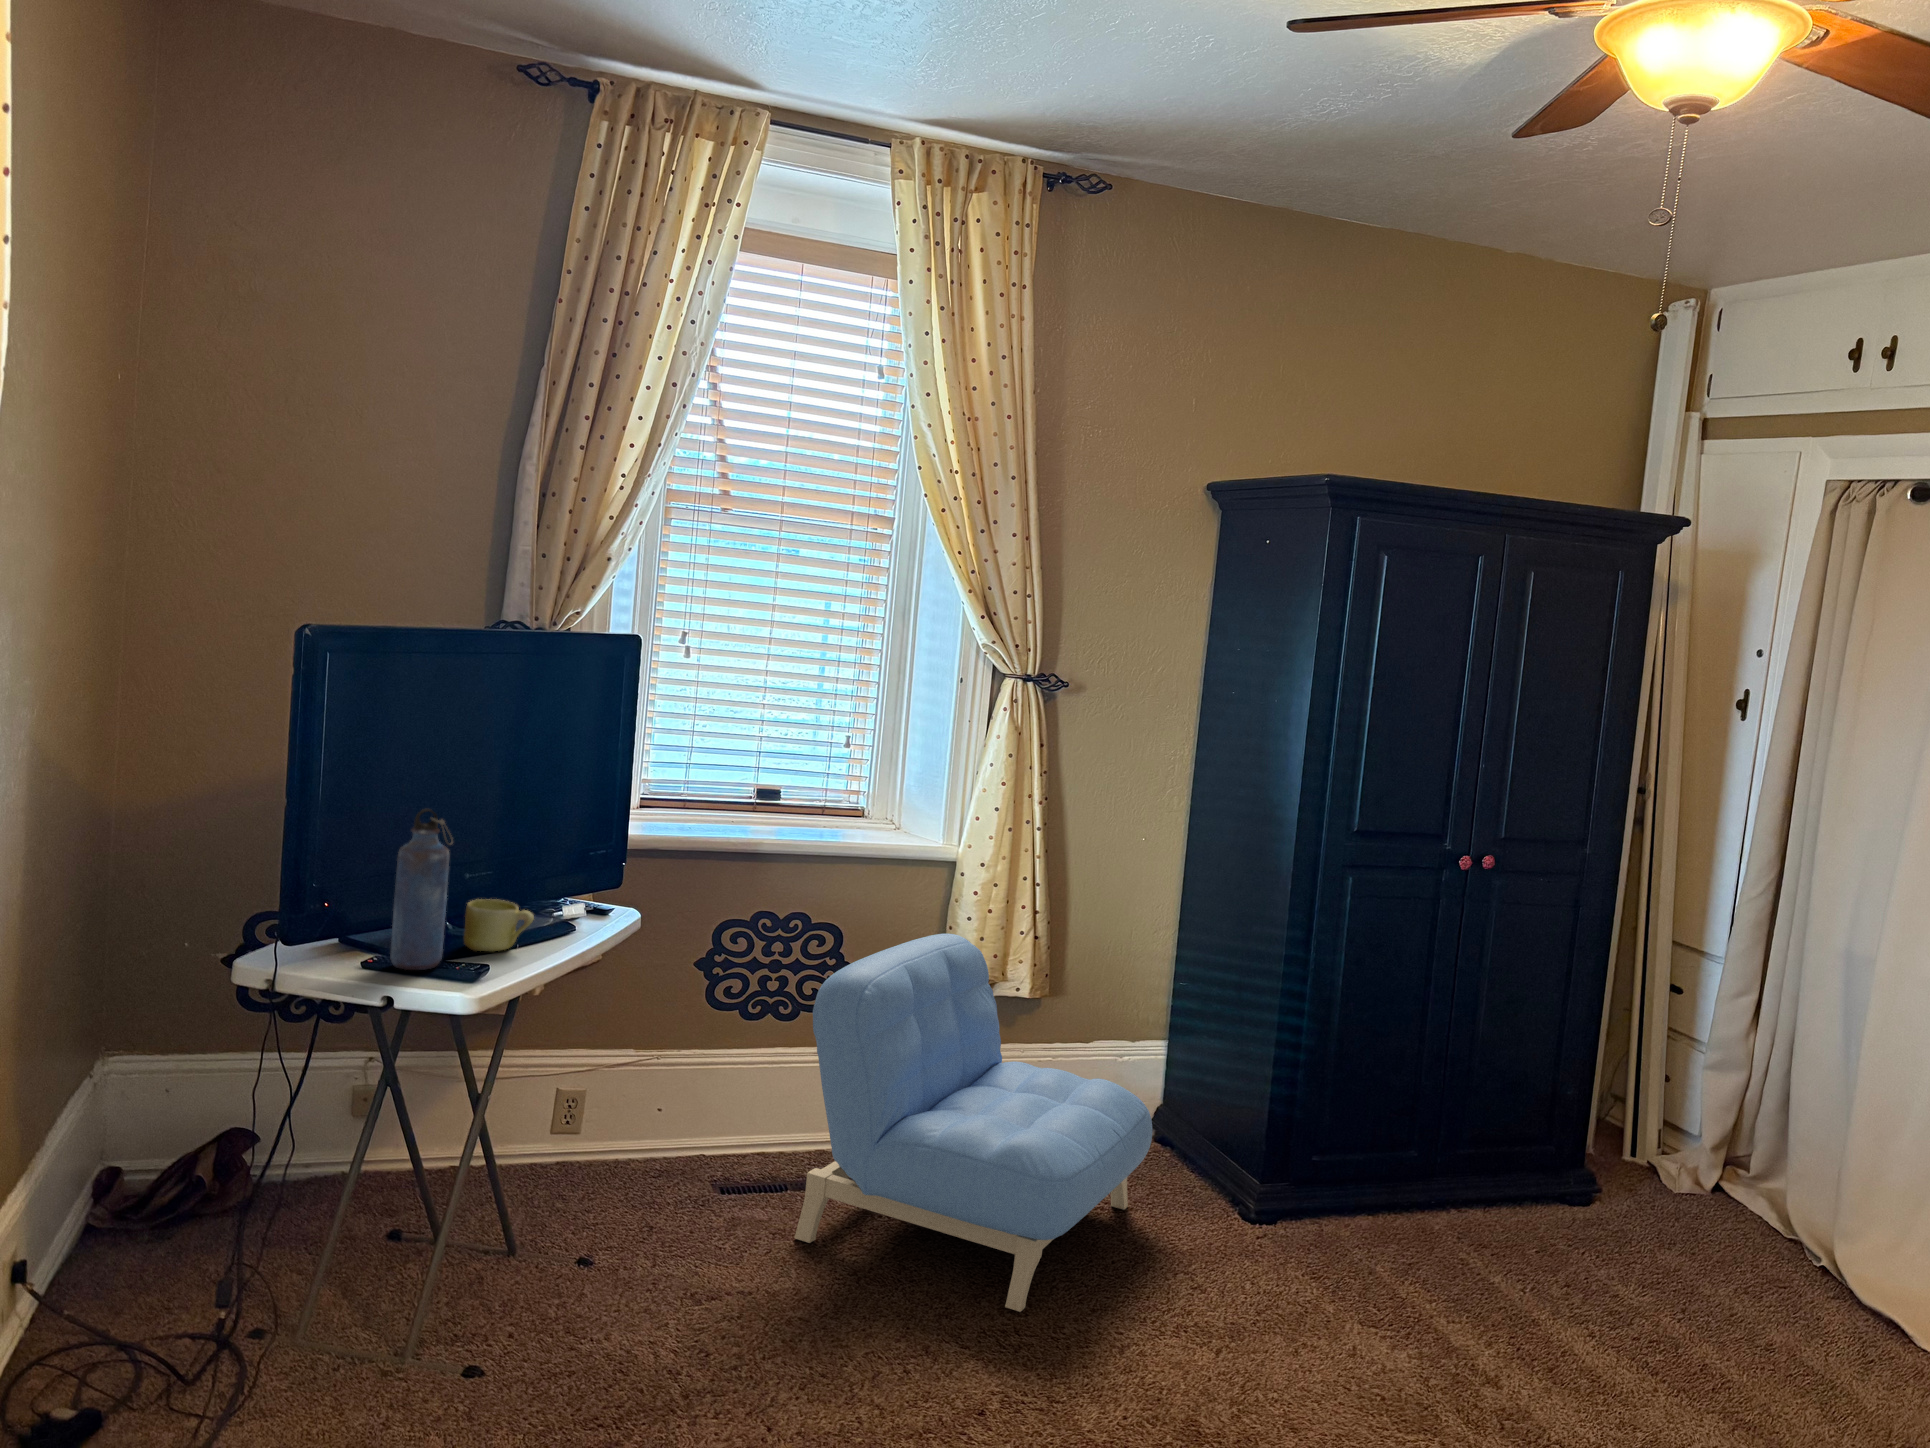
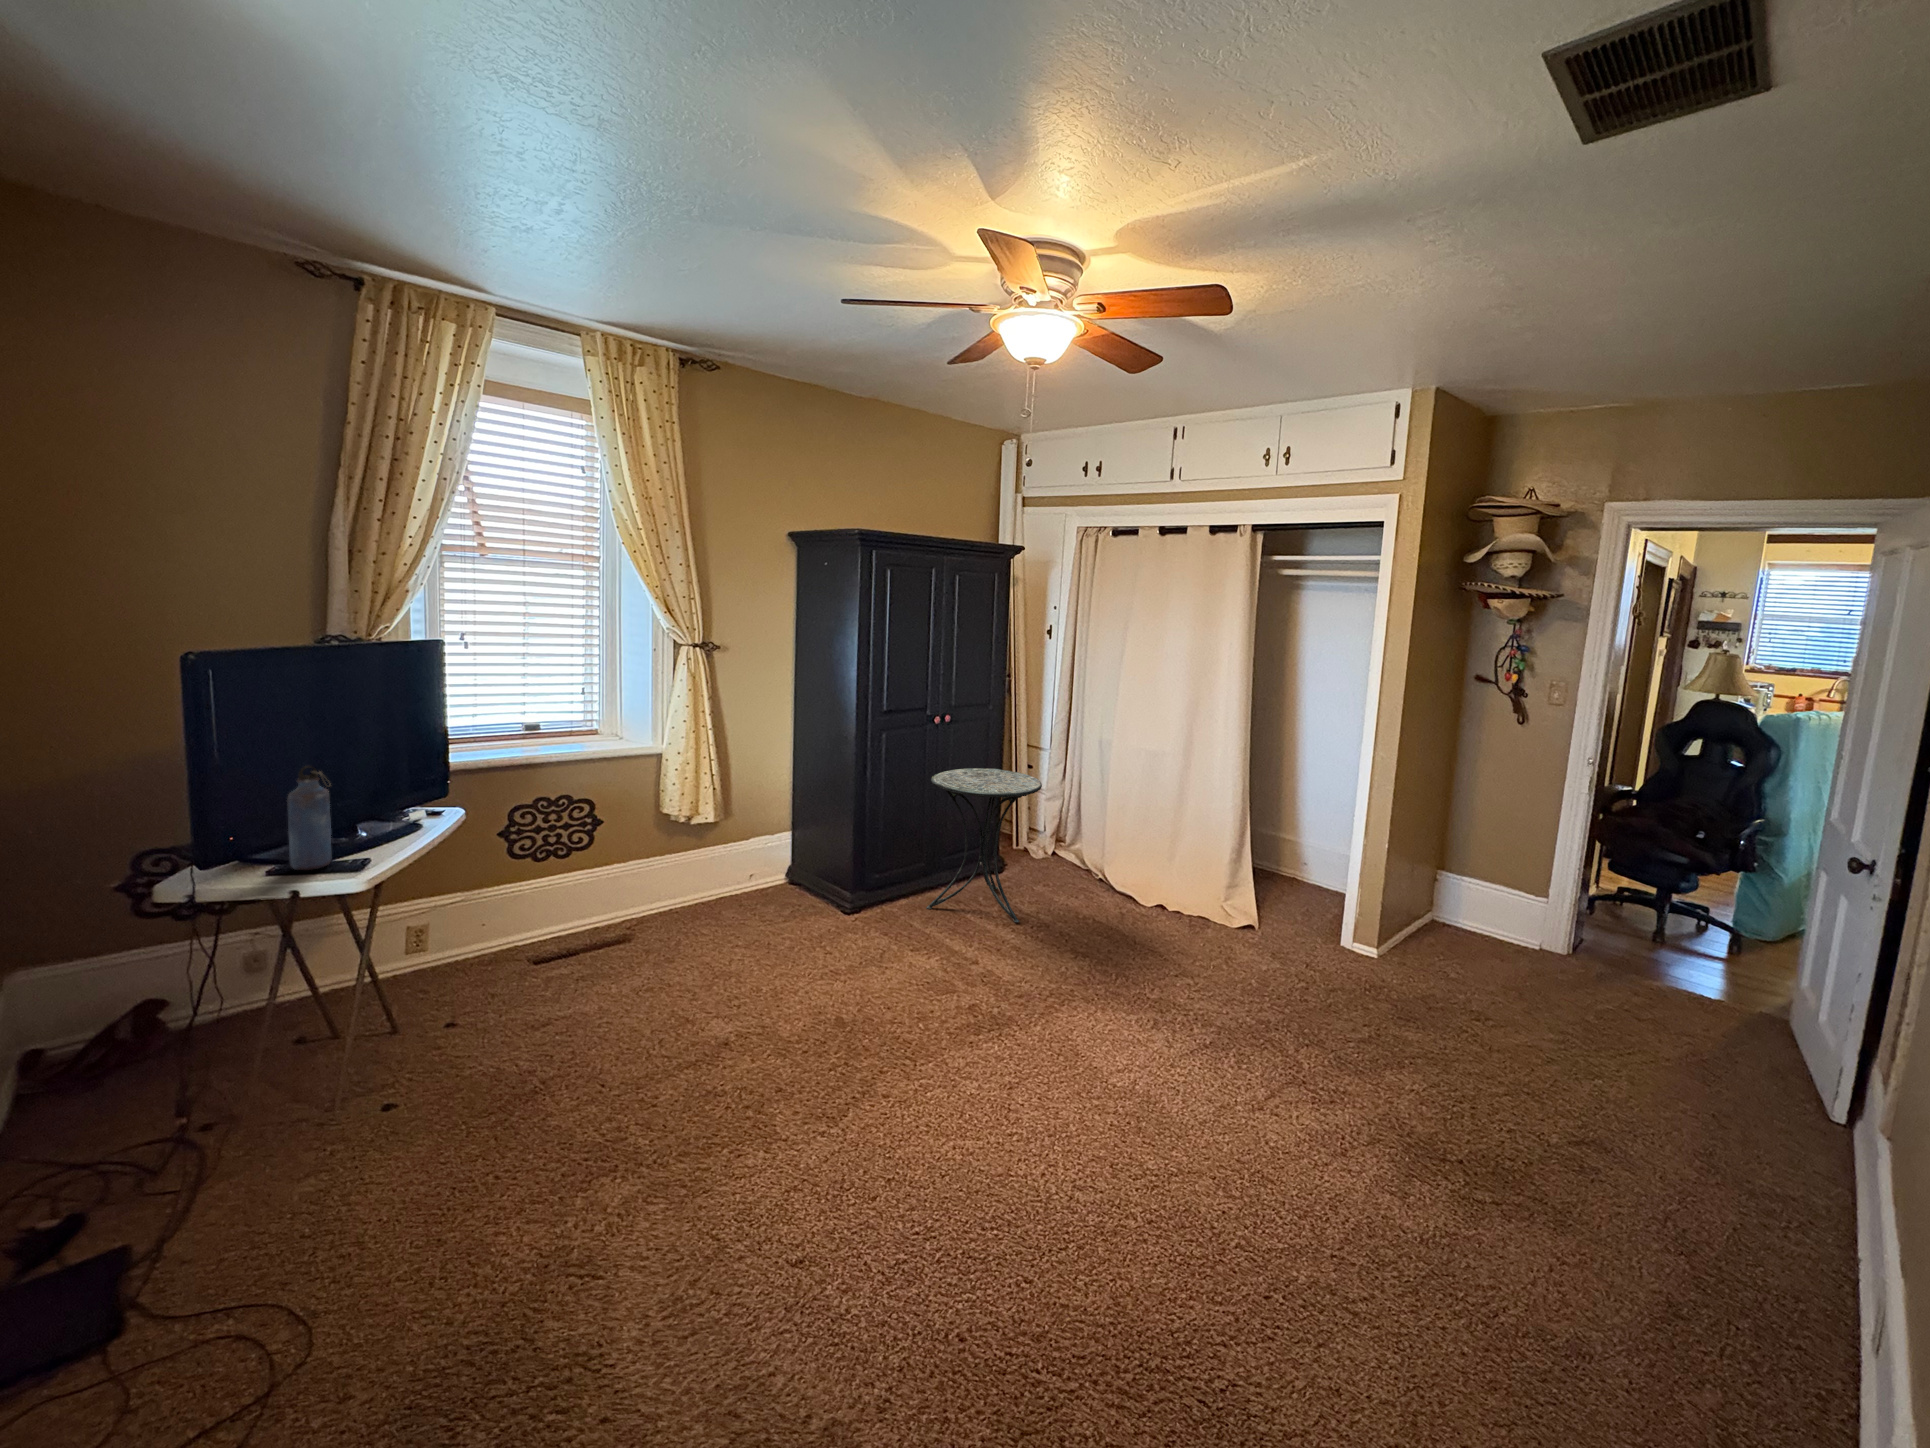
mug: present [464,899,534,952] -> none [342,816,396,850]
armchair: present [795,934,1152,1312] -> none [590,793,793,984]
side table: none [1412,969,1694,1327] -> present [926,768,1042,923]

